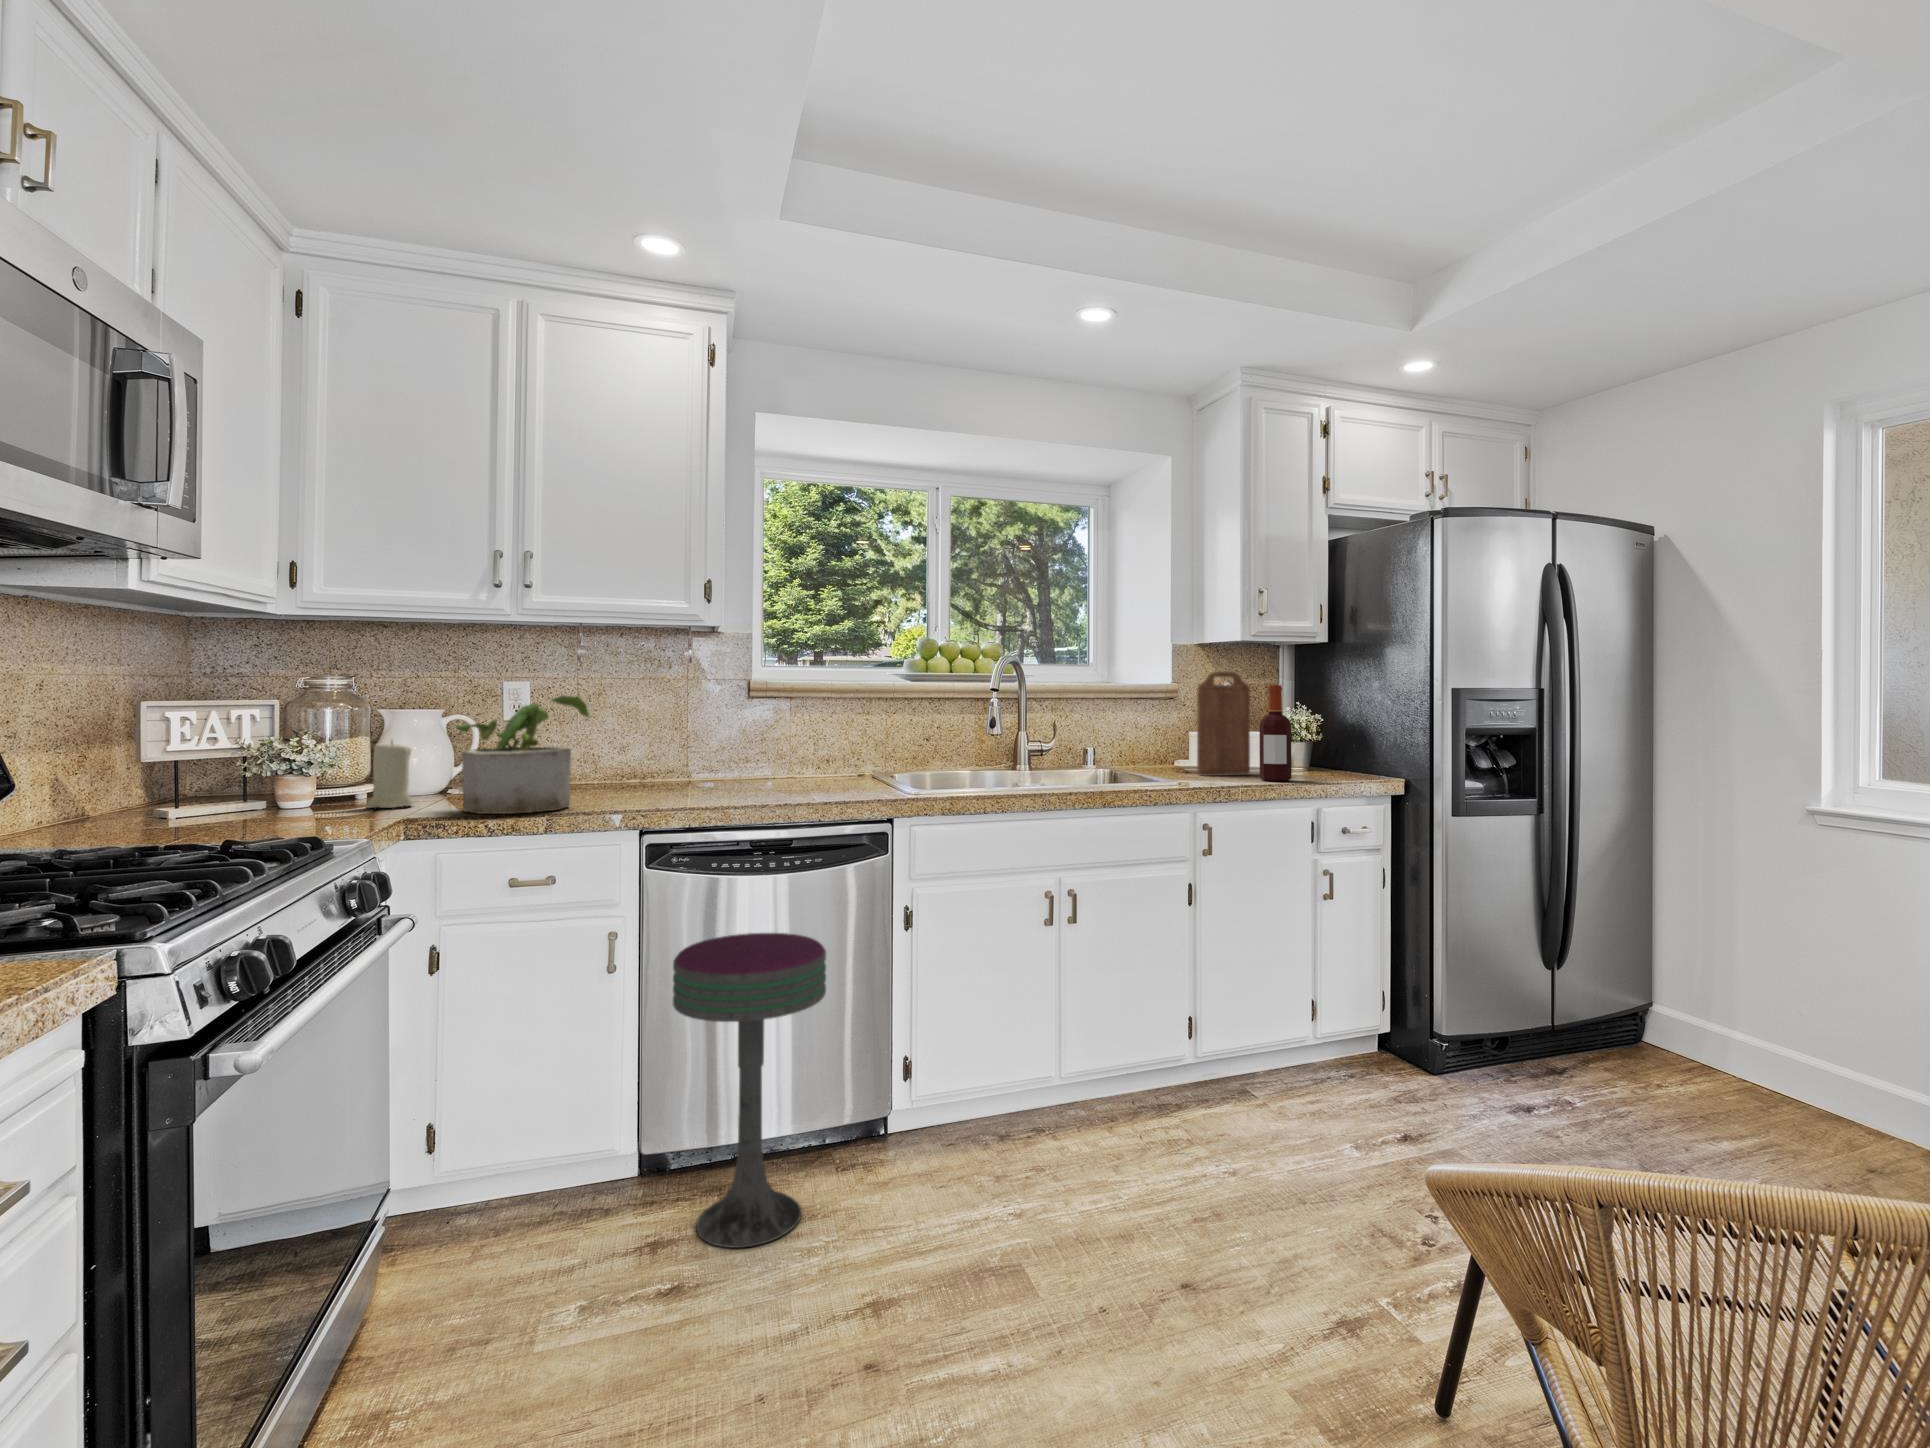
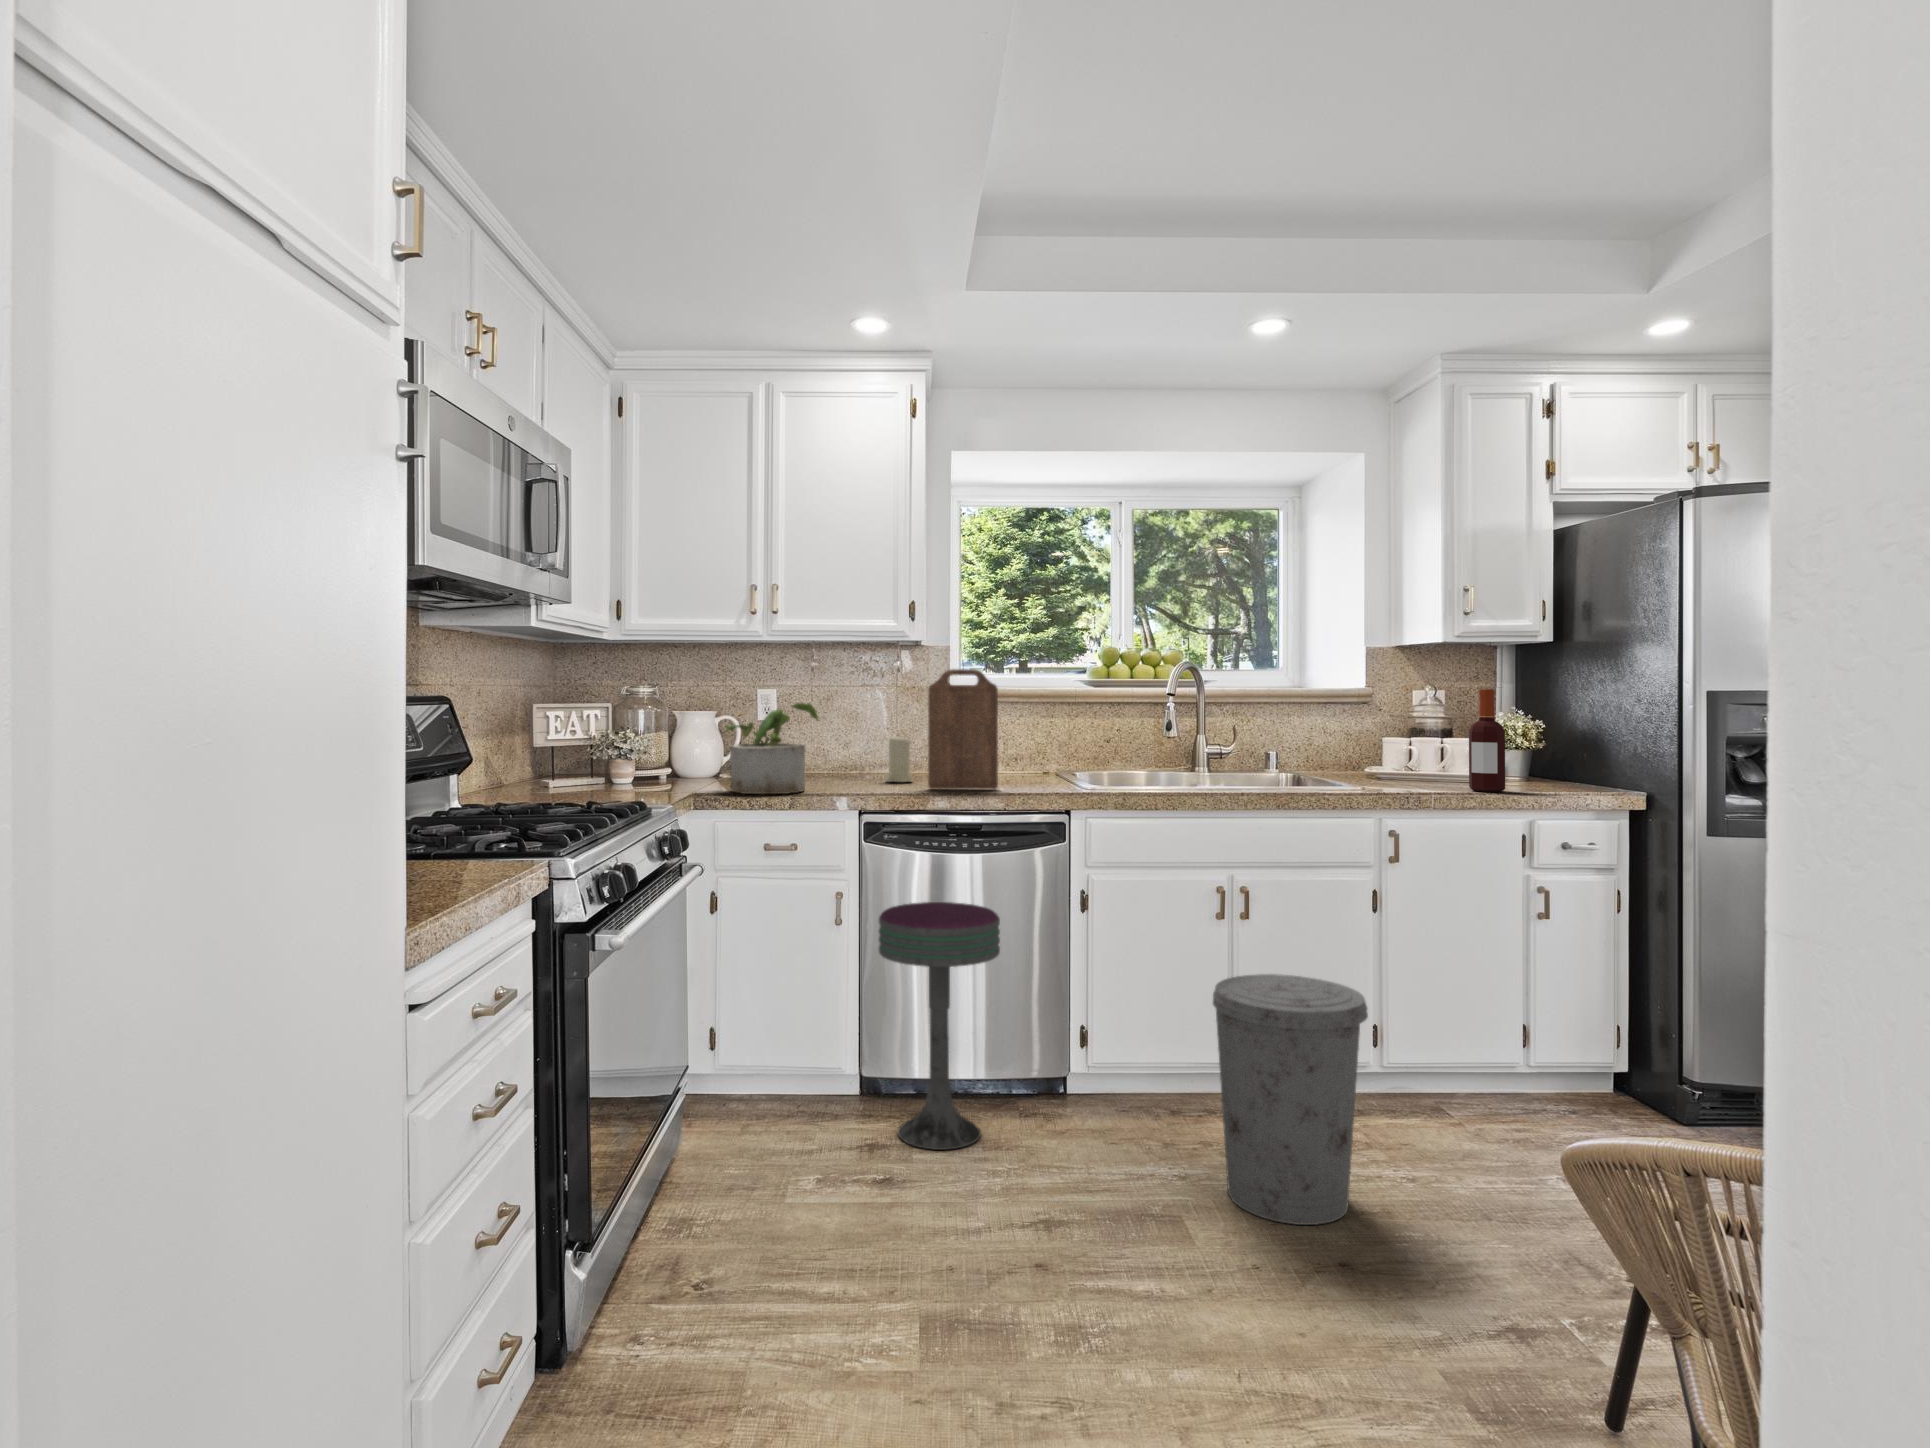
cutting board: present [1197,672,1250,775] -> present [928,669,998,789]
candle: present [365,742,414,808] -> present [886,736,913,782]
trash can: none [1078,986,1241,1272] -> present [1213,974,1368,1225]

